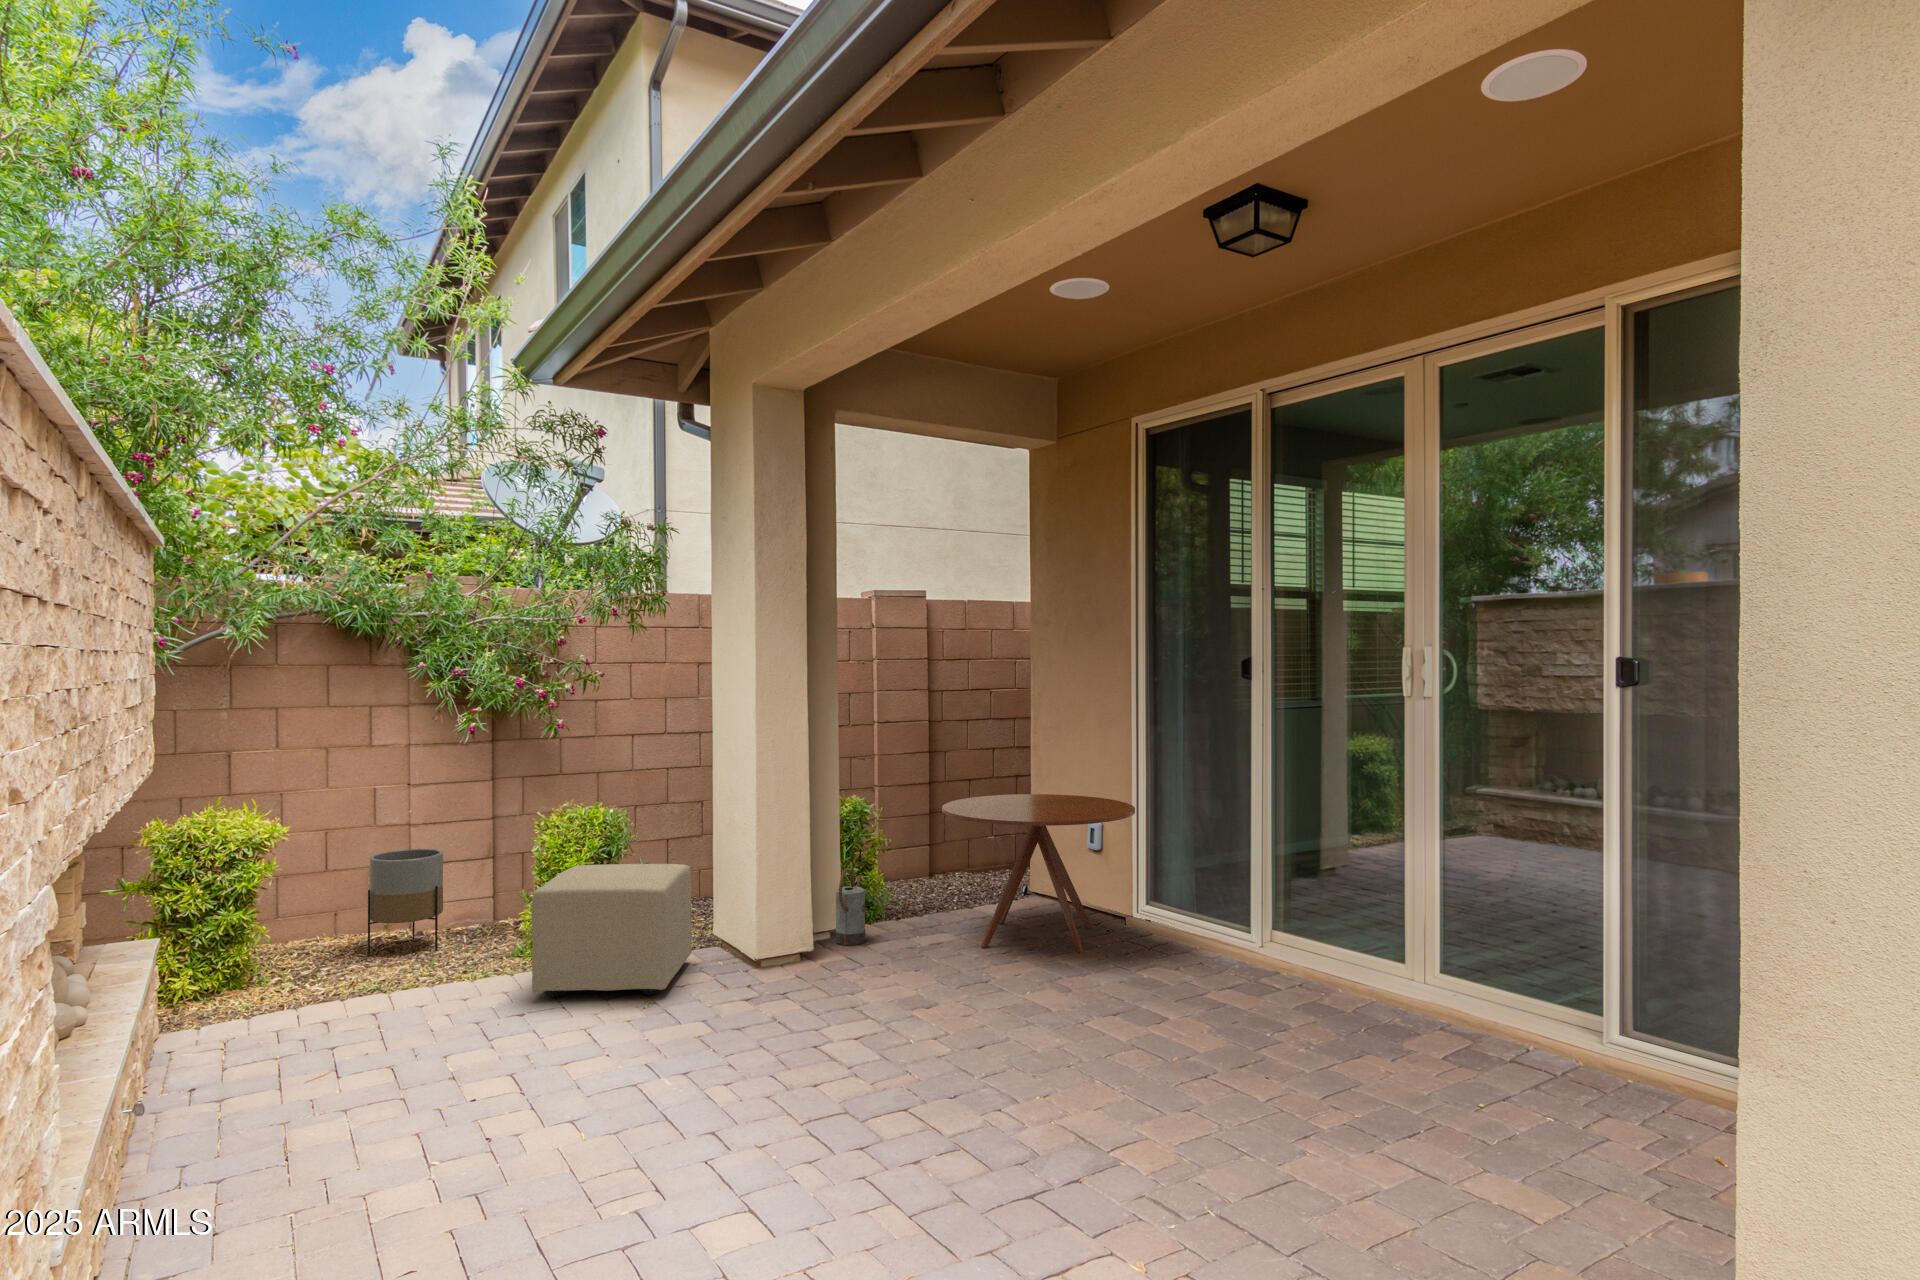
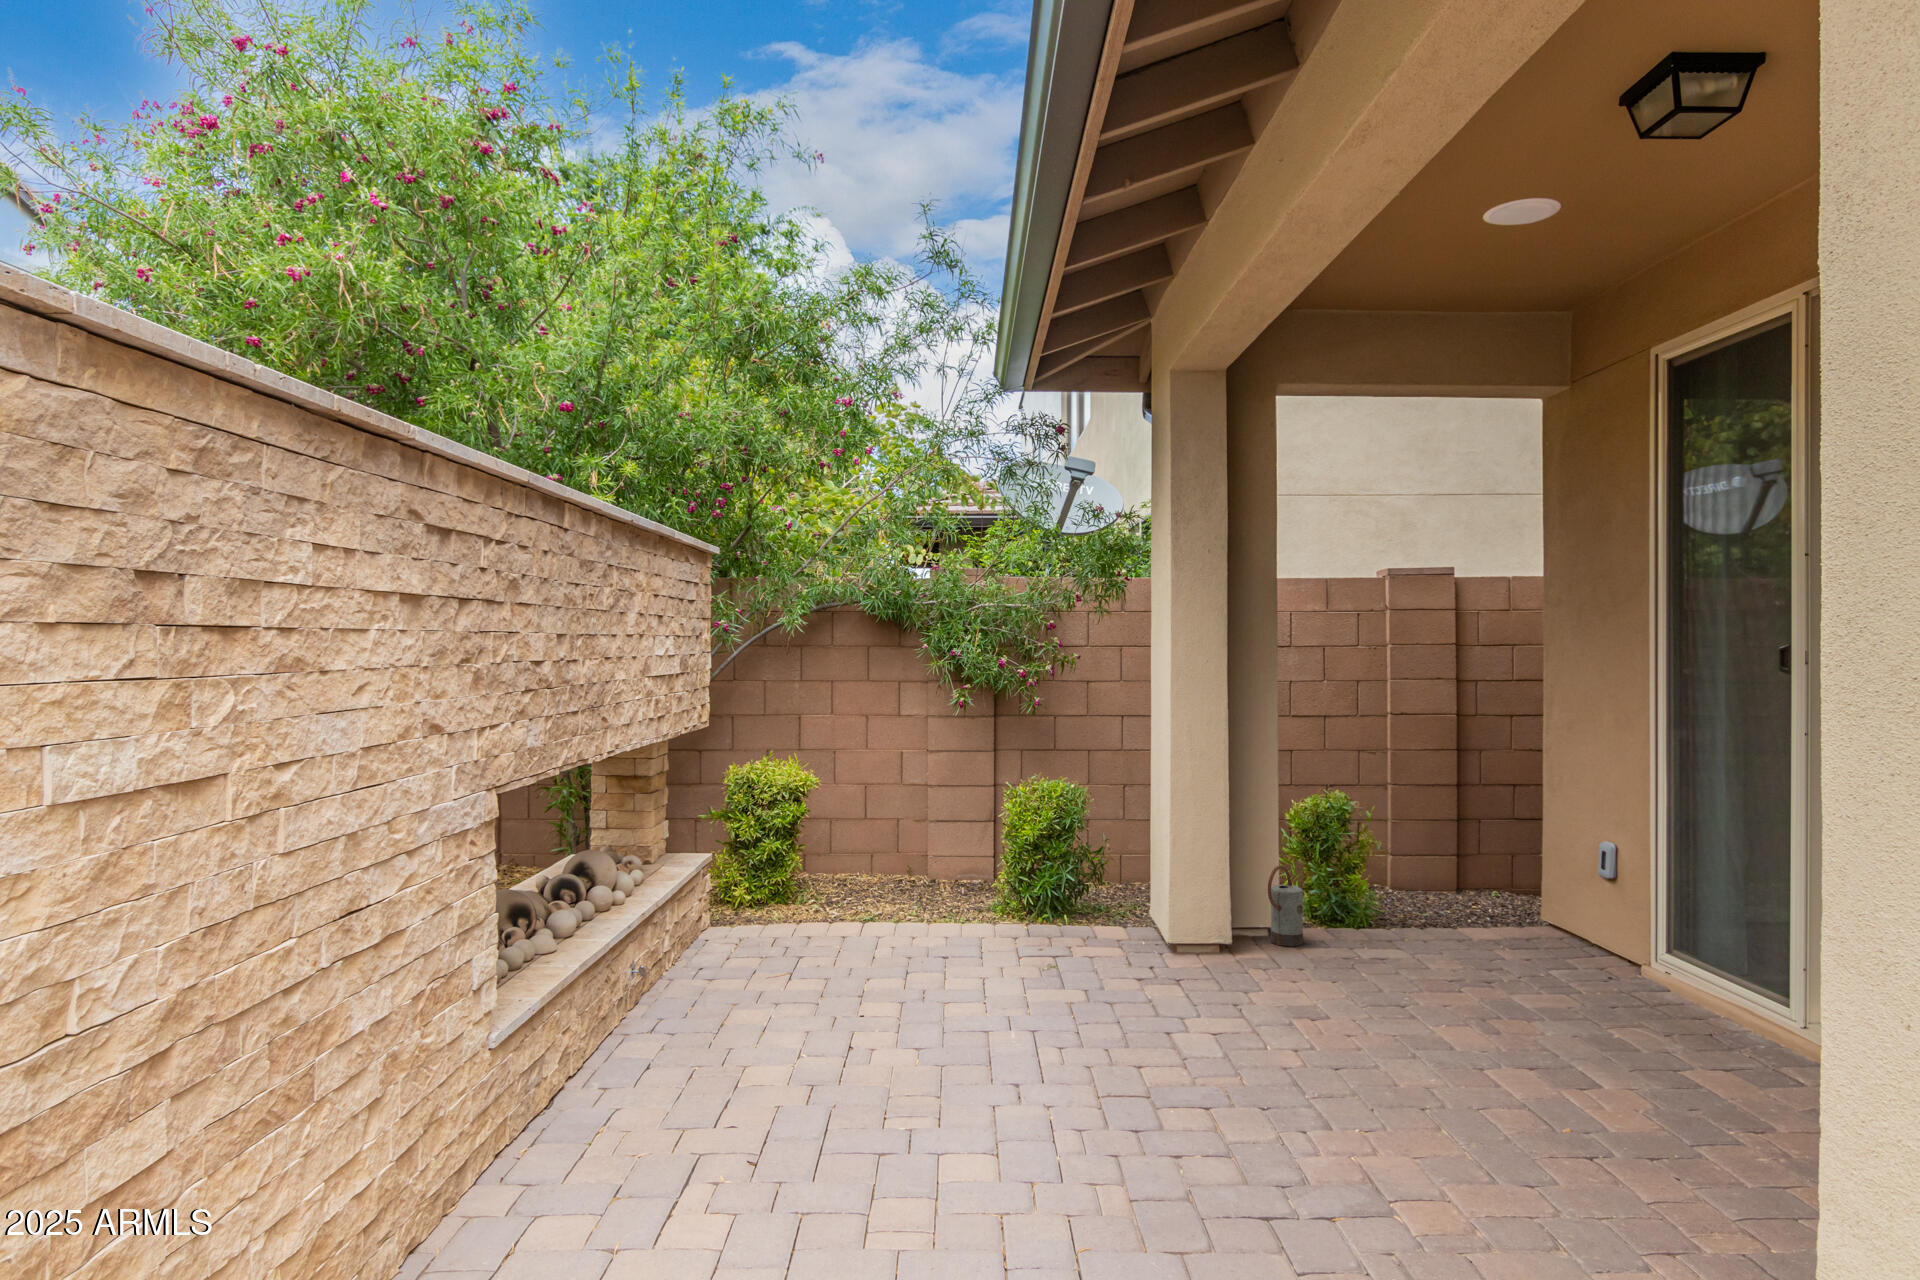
round table: present [942,794,1135,953] -> none [1387,803,1638,997]
planter: present [368,849,443,956] -> none [880,806,938,894]
ottoman: present [531,864,692,997] -> none [968,834,1120,960]

